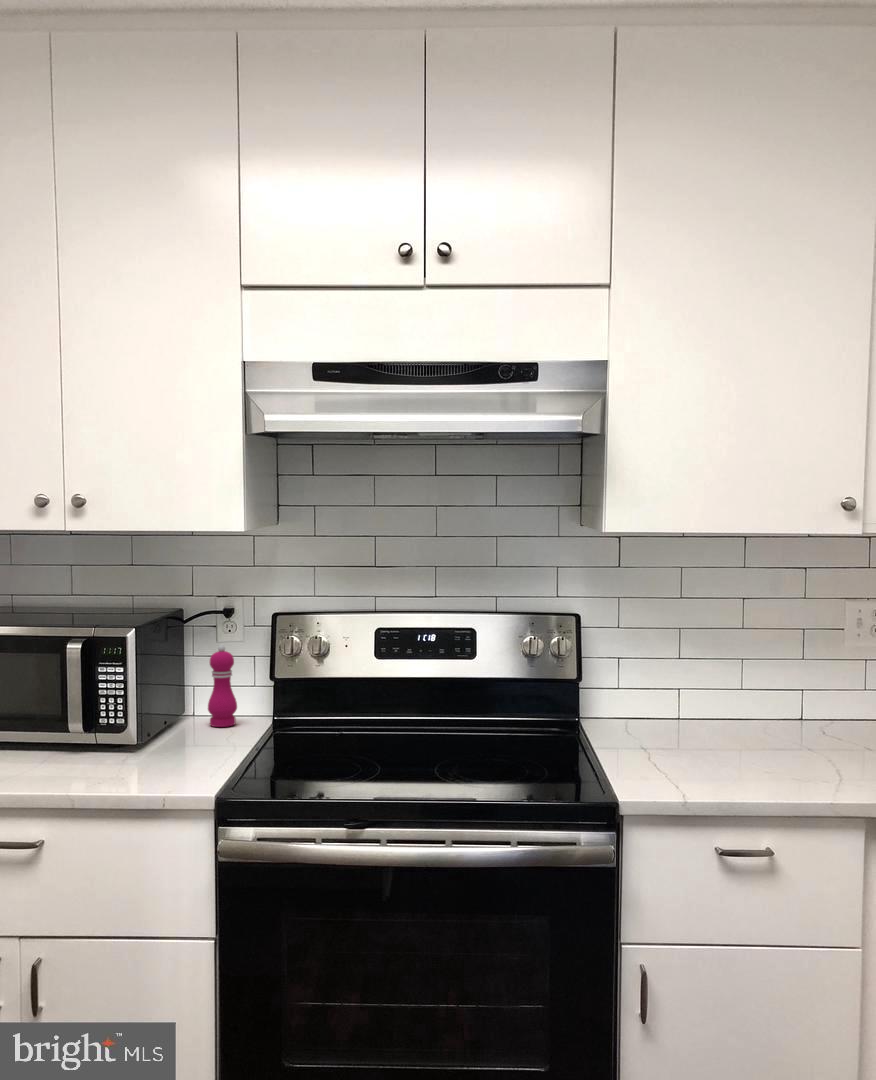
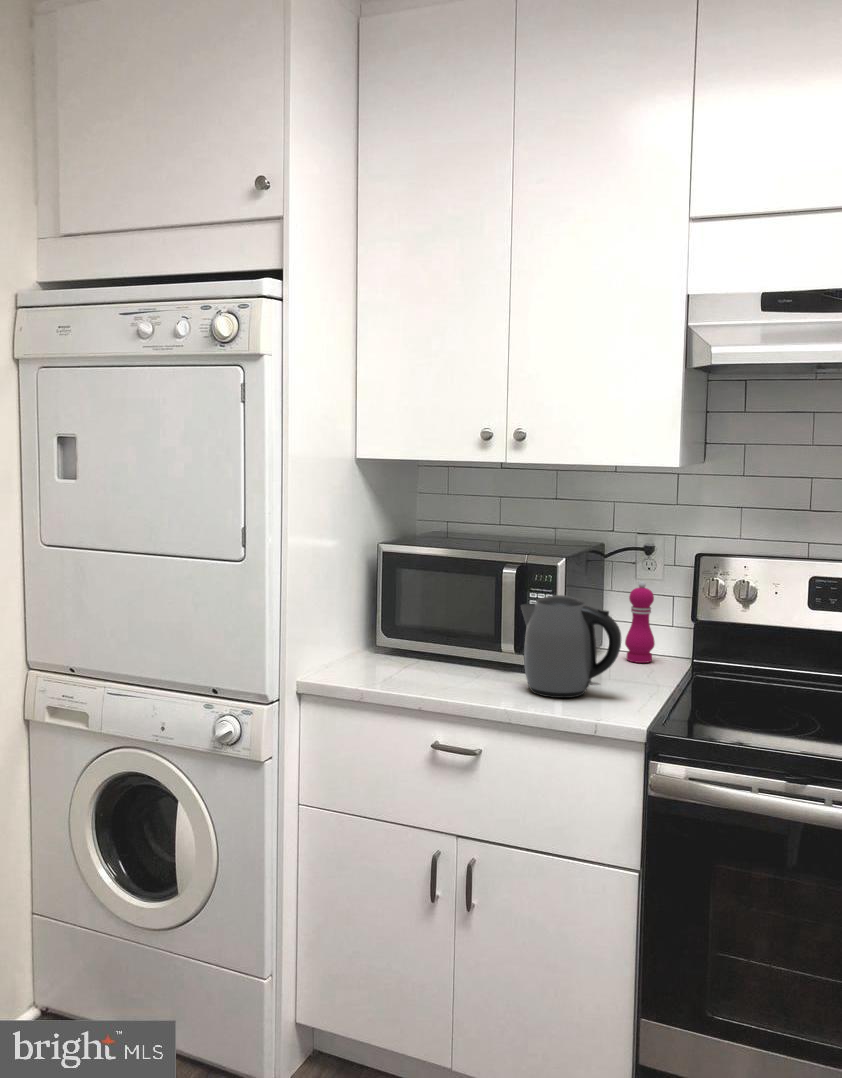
kettle: none [85,667,194,776] -> present [521,595,621,698]

